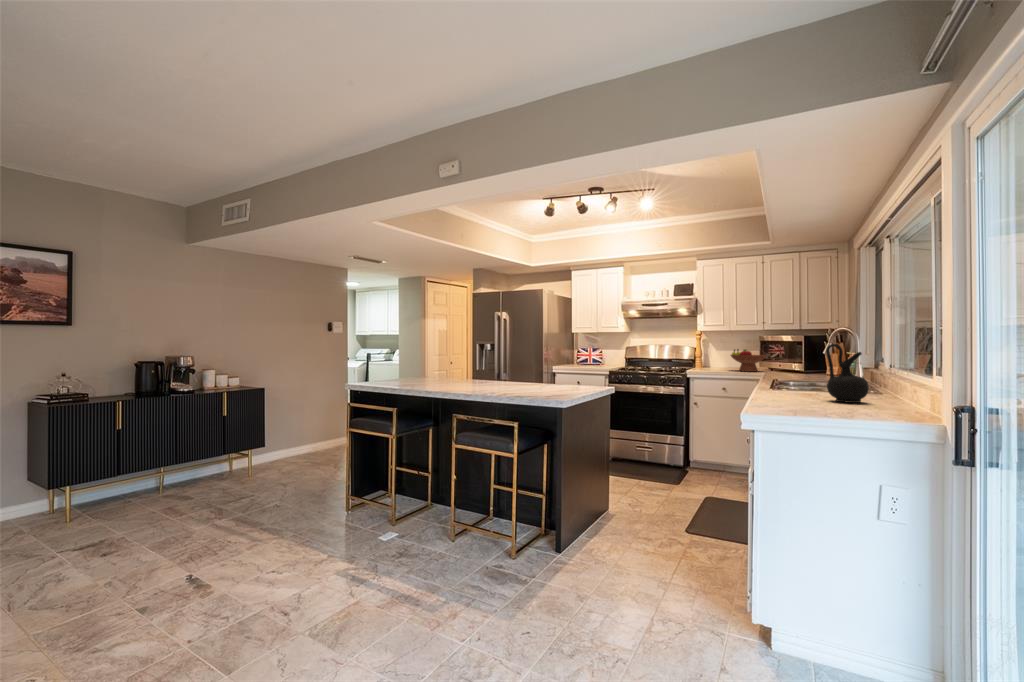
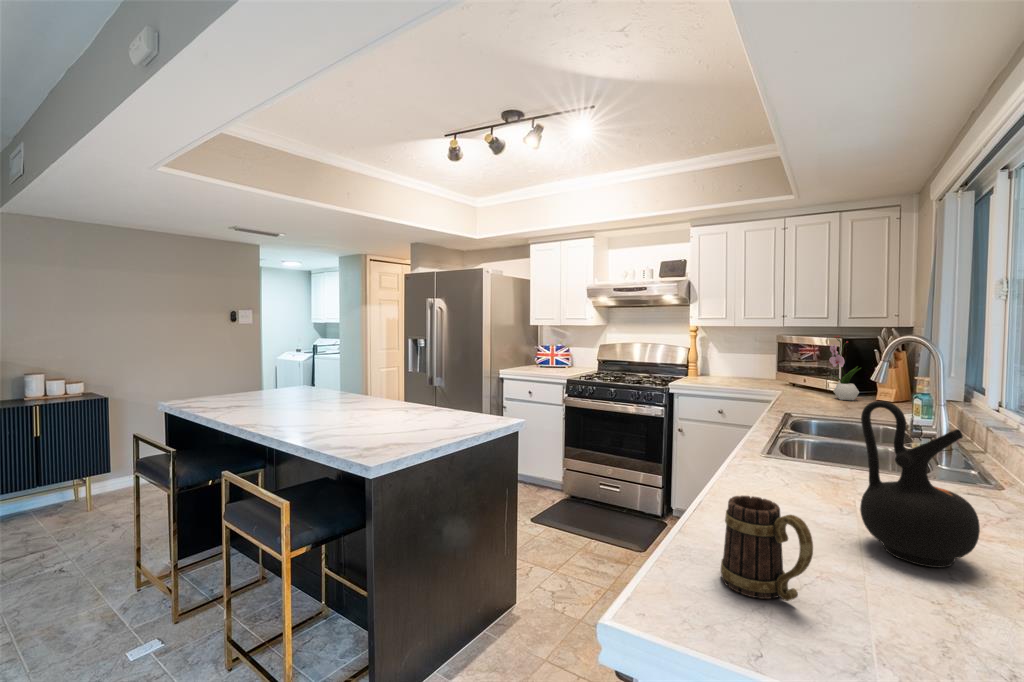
flower arrangement: none [796,334,816,375] -> present [829,336,861,400]
fruit bowl: present [731,349,766,372] -> none [731,354,786,388]
mug: none [782,376,815,406] -> present [721,496,813,601]

